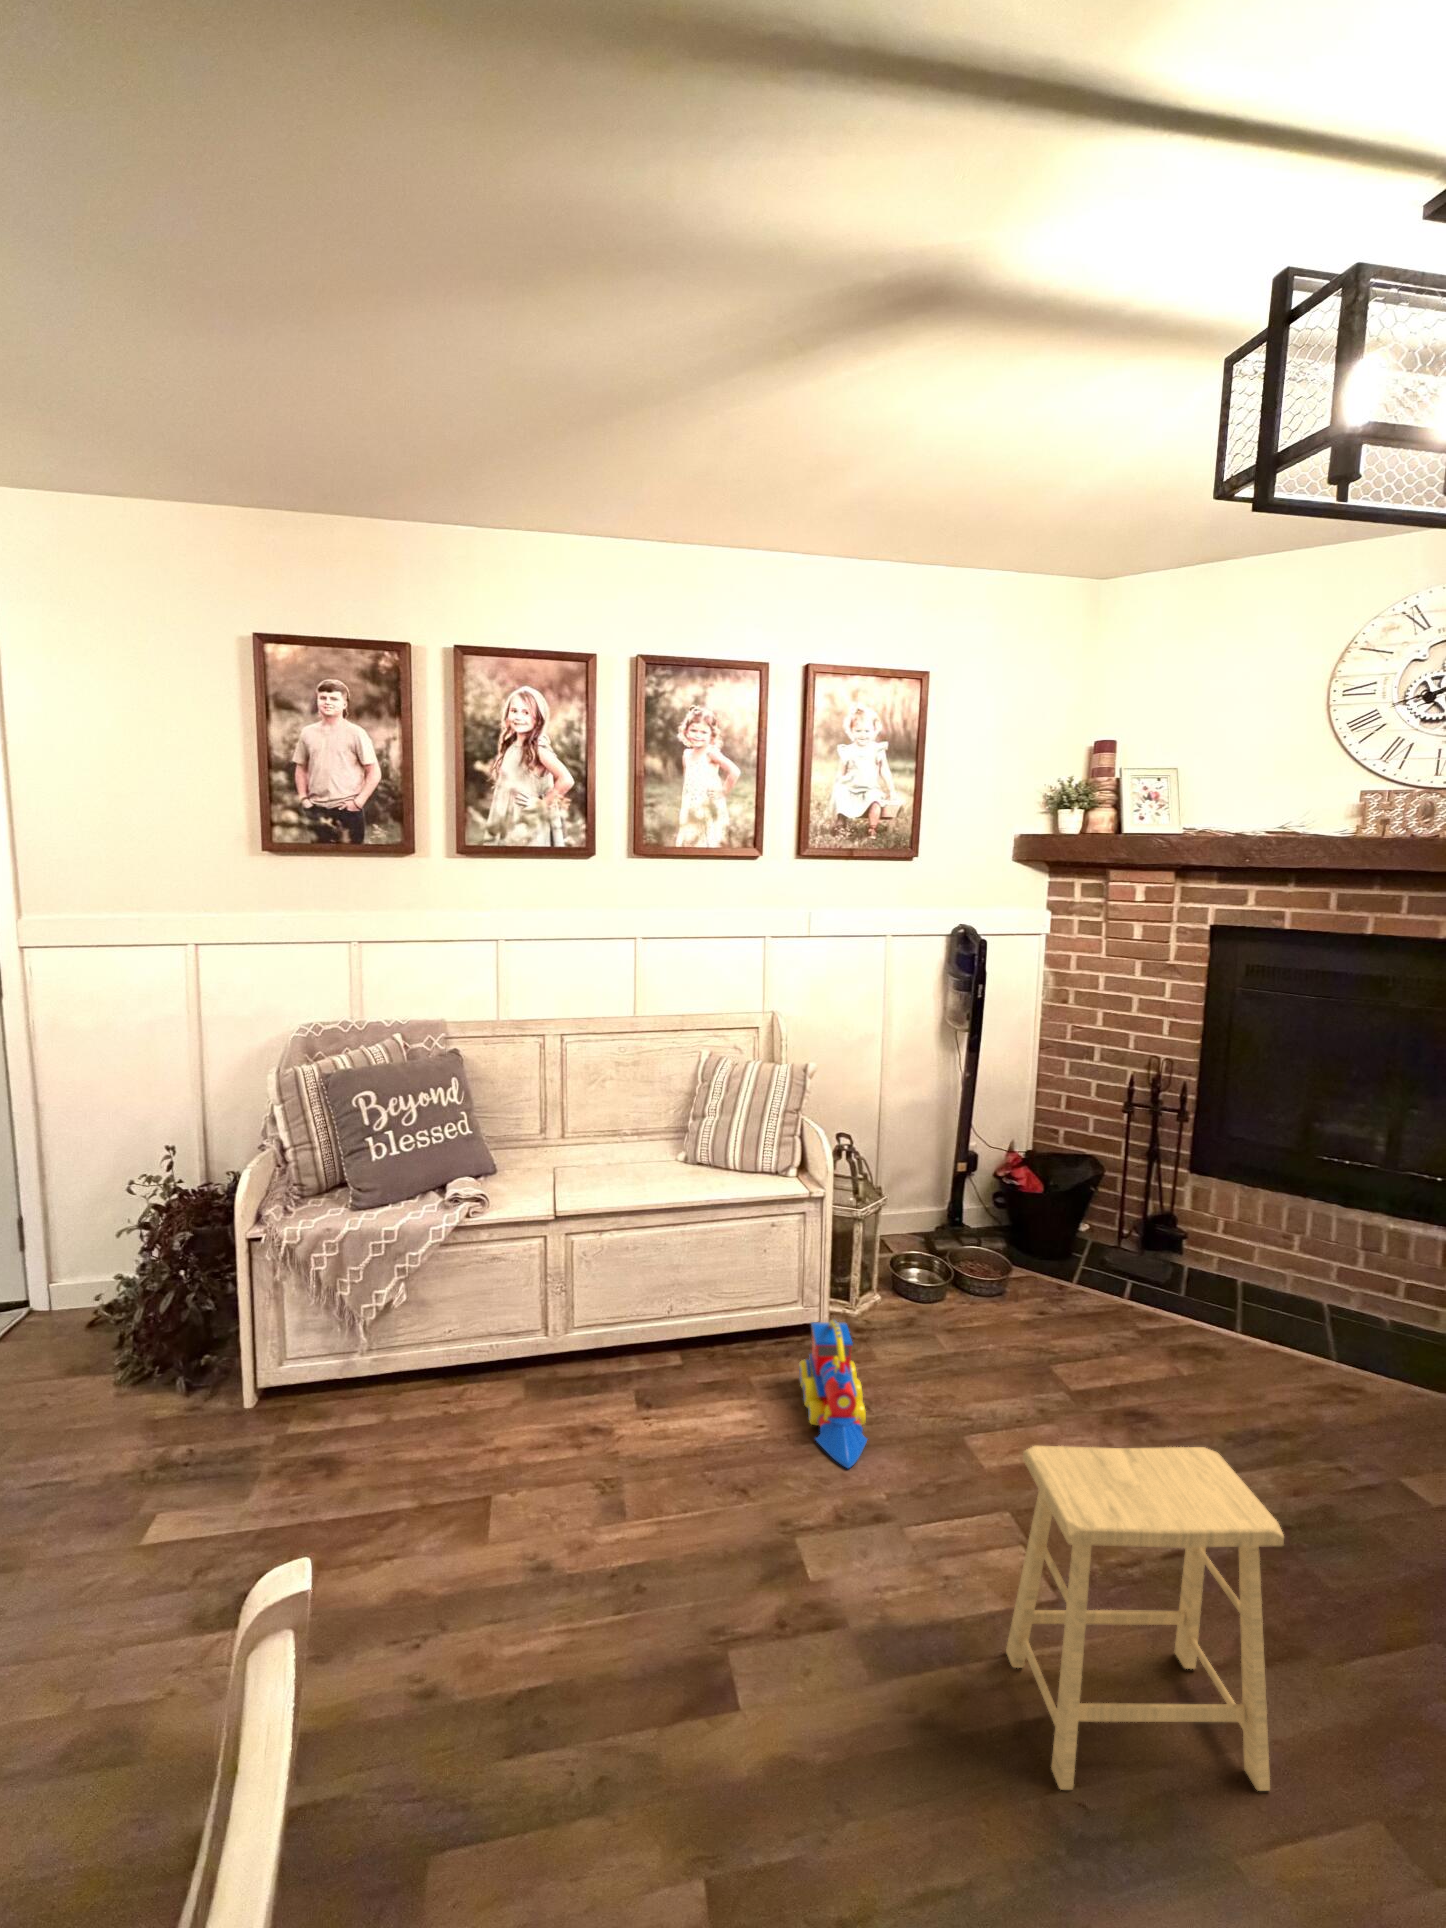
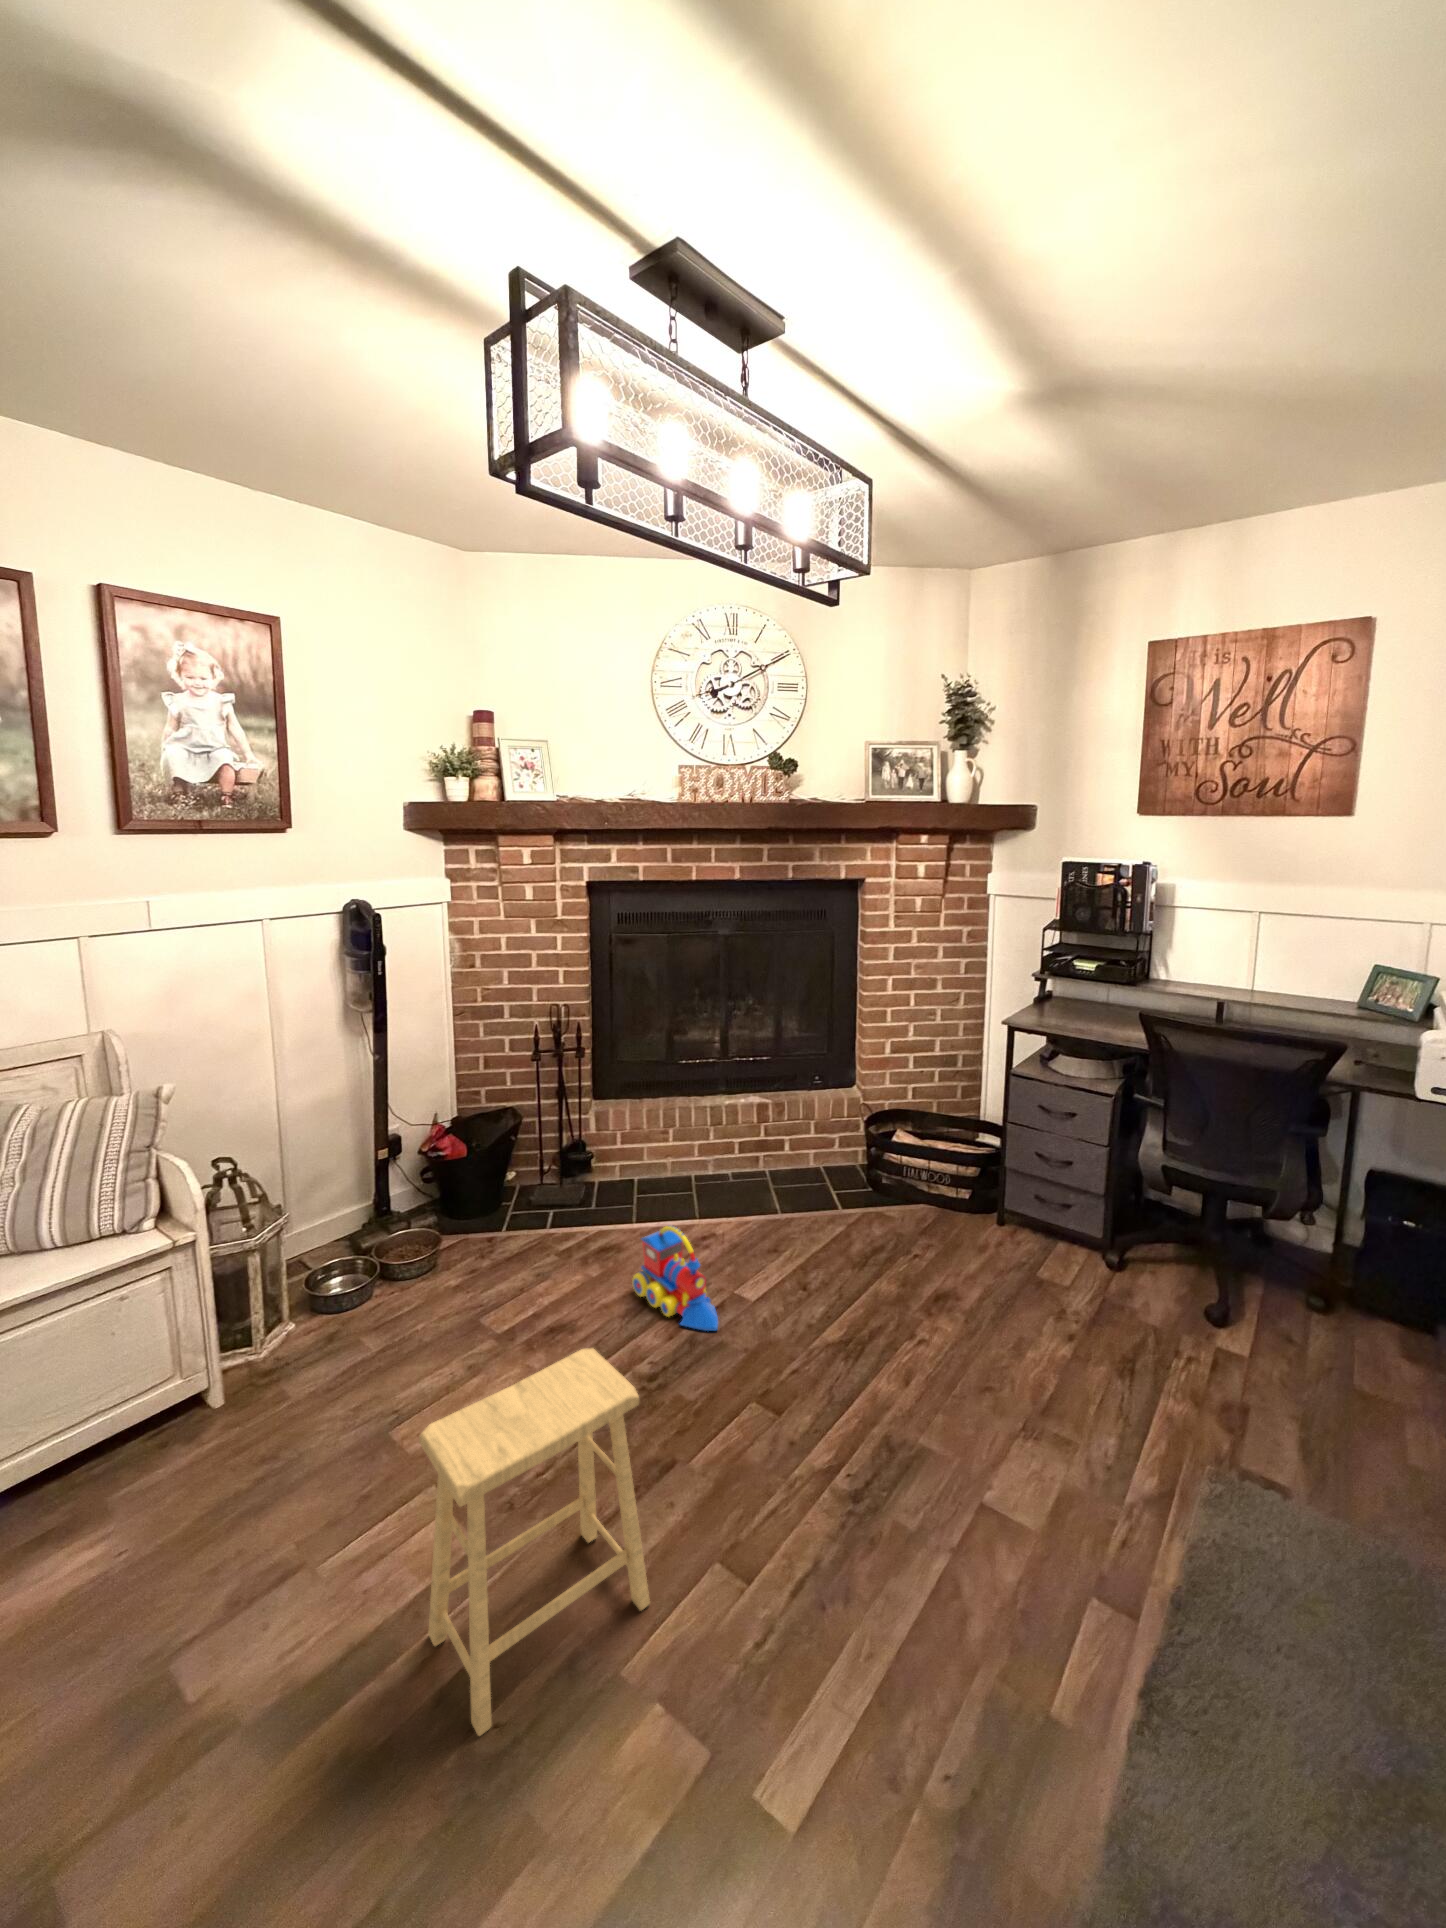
toy train: present [799,1320,867,1468] -> present [632,1226,718,1331]

